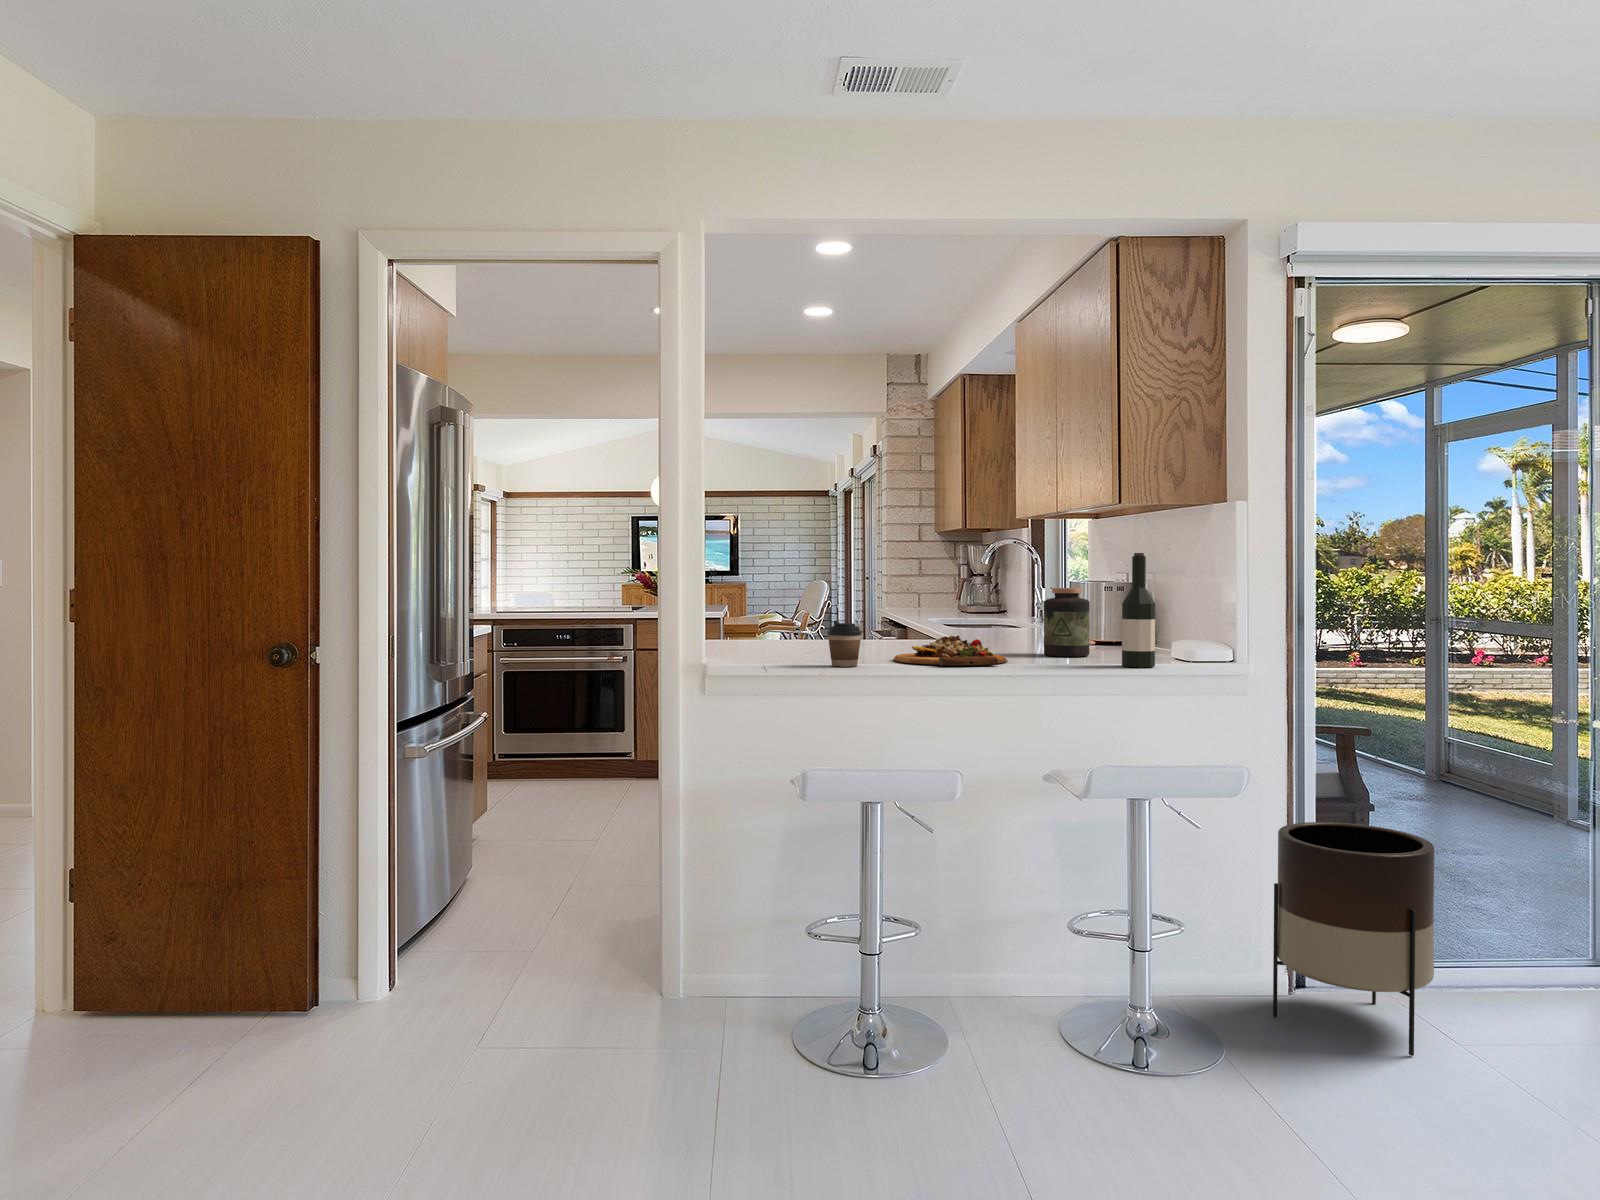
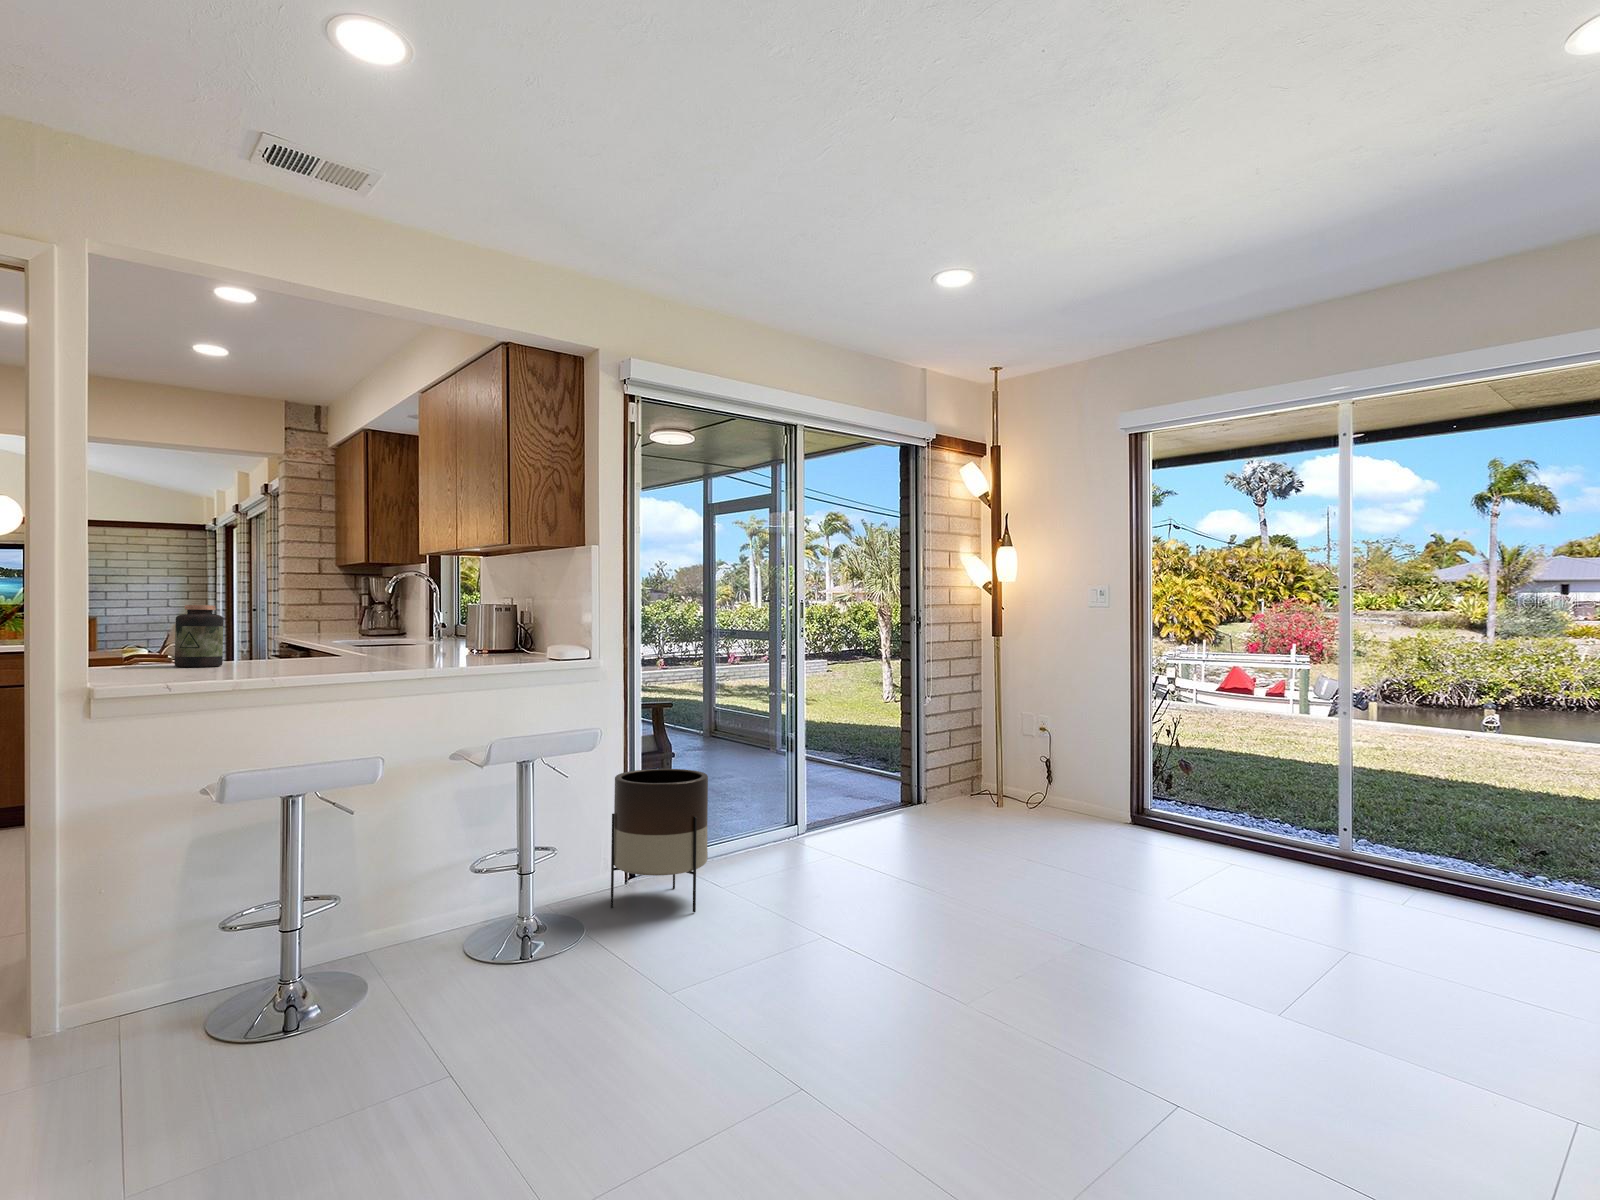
wine bottle: present [1122,553,1155,667] -> none [507,582,532,666]
jar: present [1044,588,1090,657] -> present [174,605,224,667]
coffee cup: present [828,621,862,667] -> none [252,632,286,672]
cutting board: present [894,636,1007,666] -> none [313,646,416,669]

